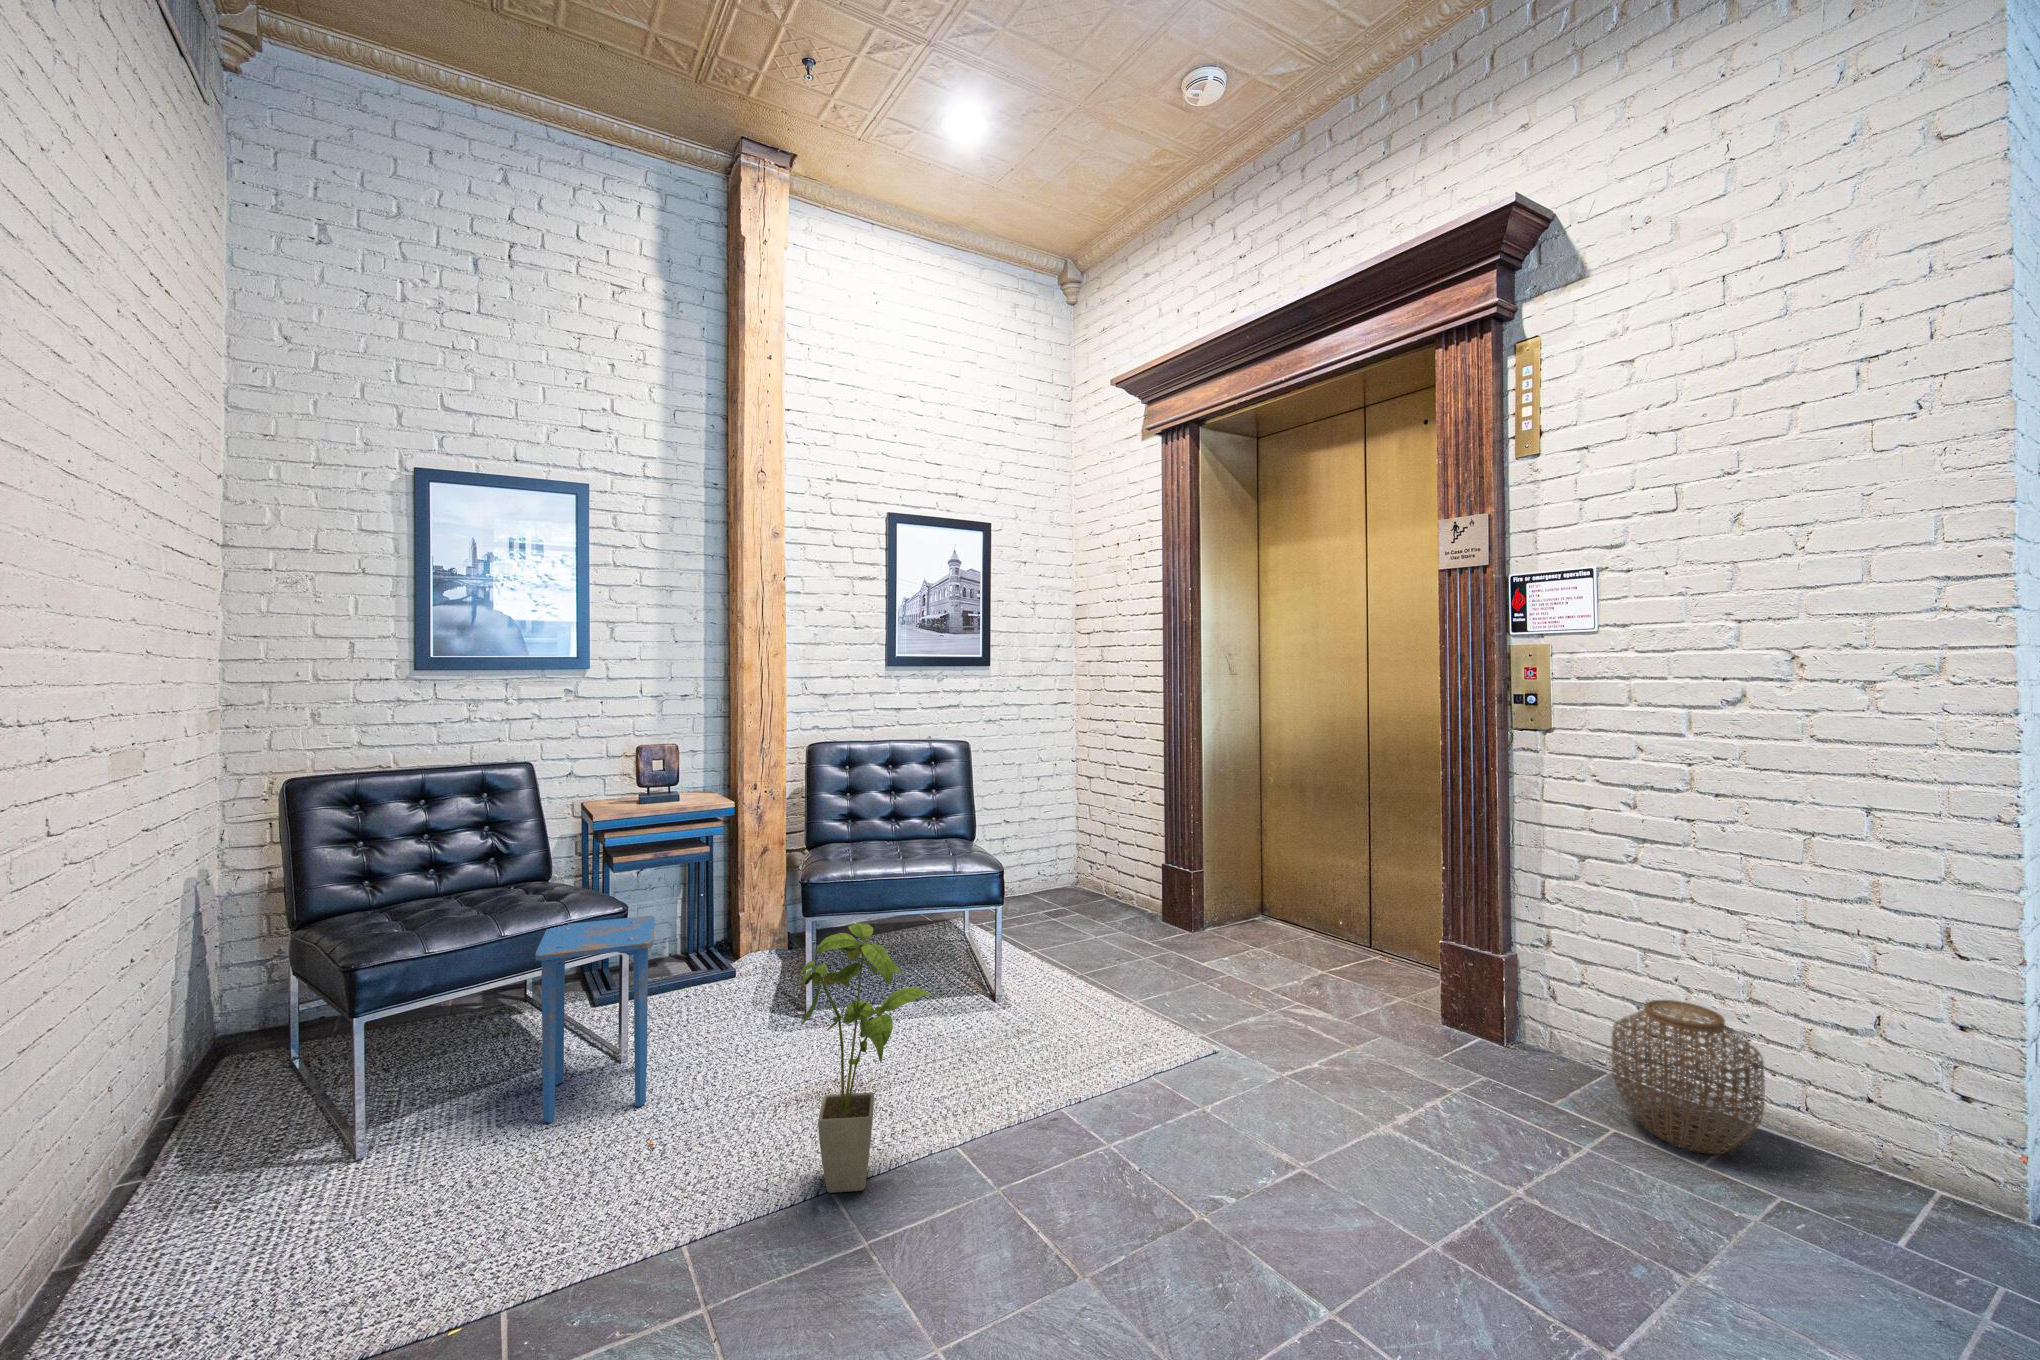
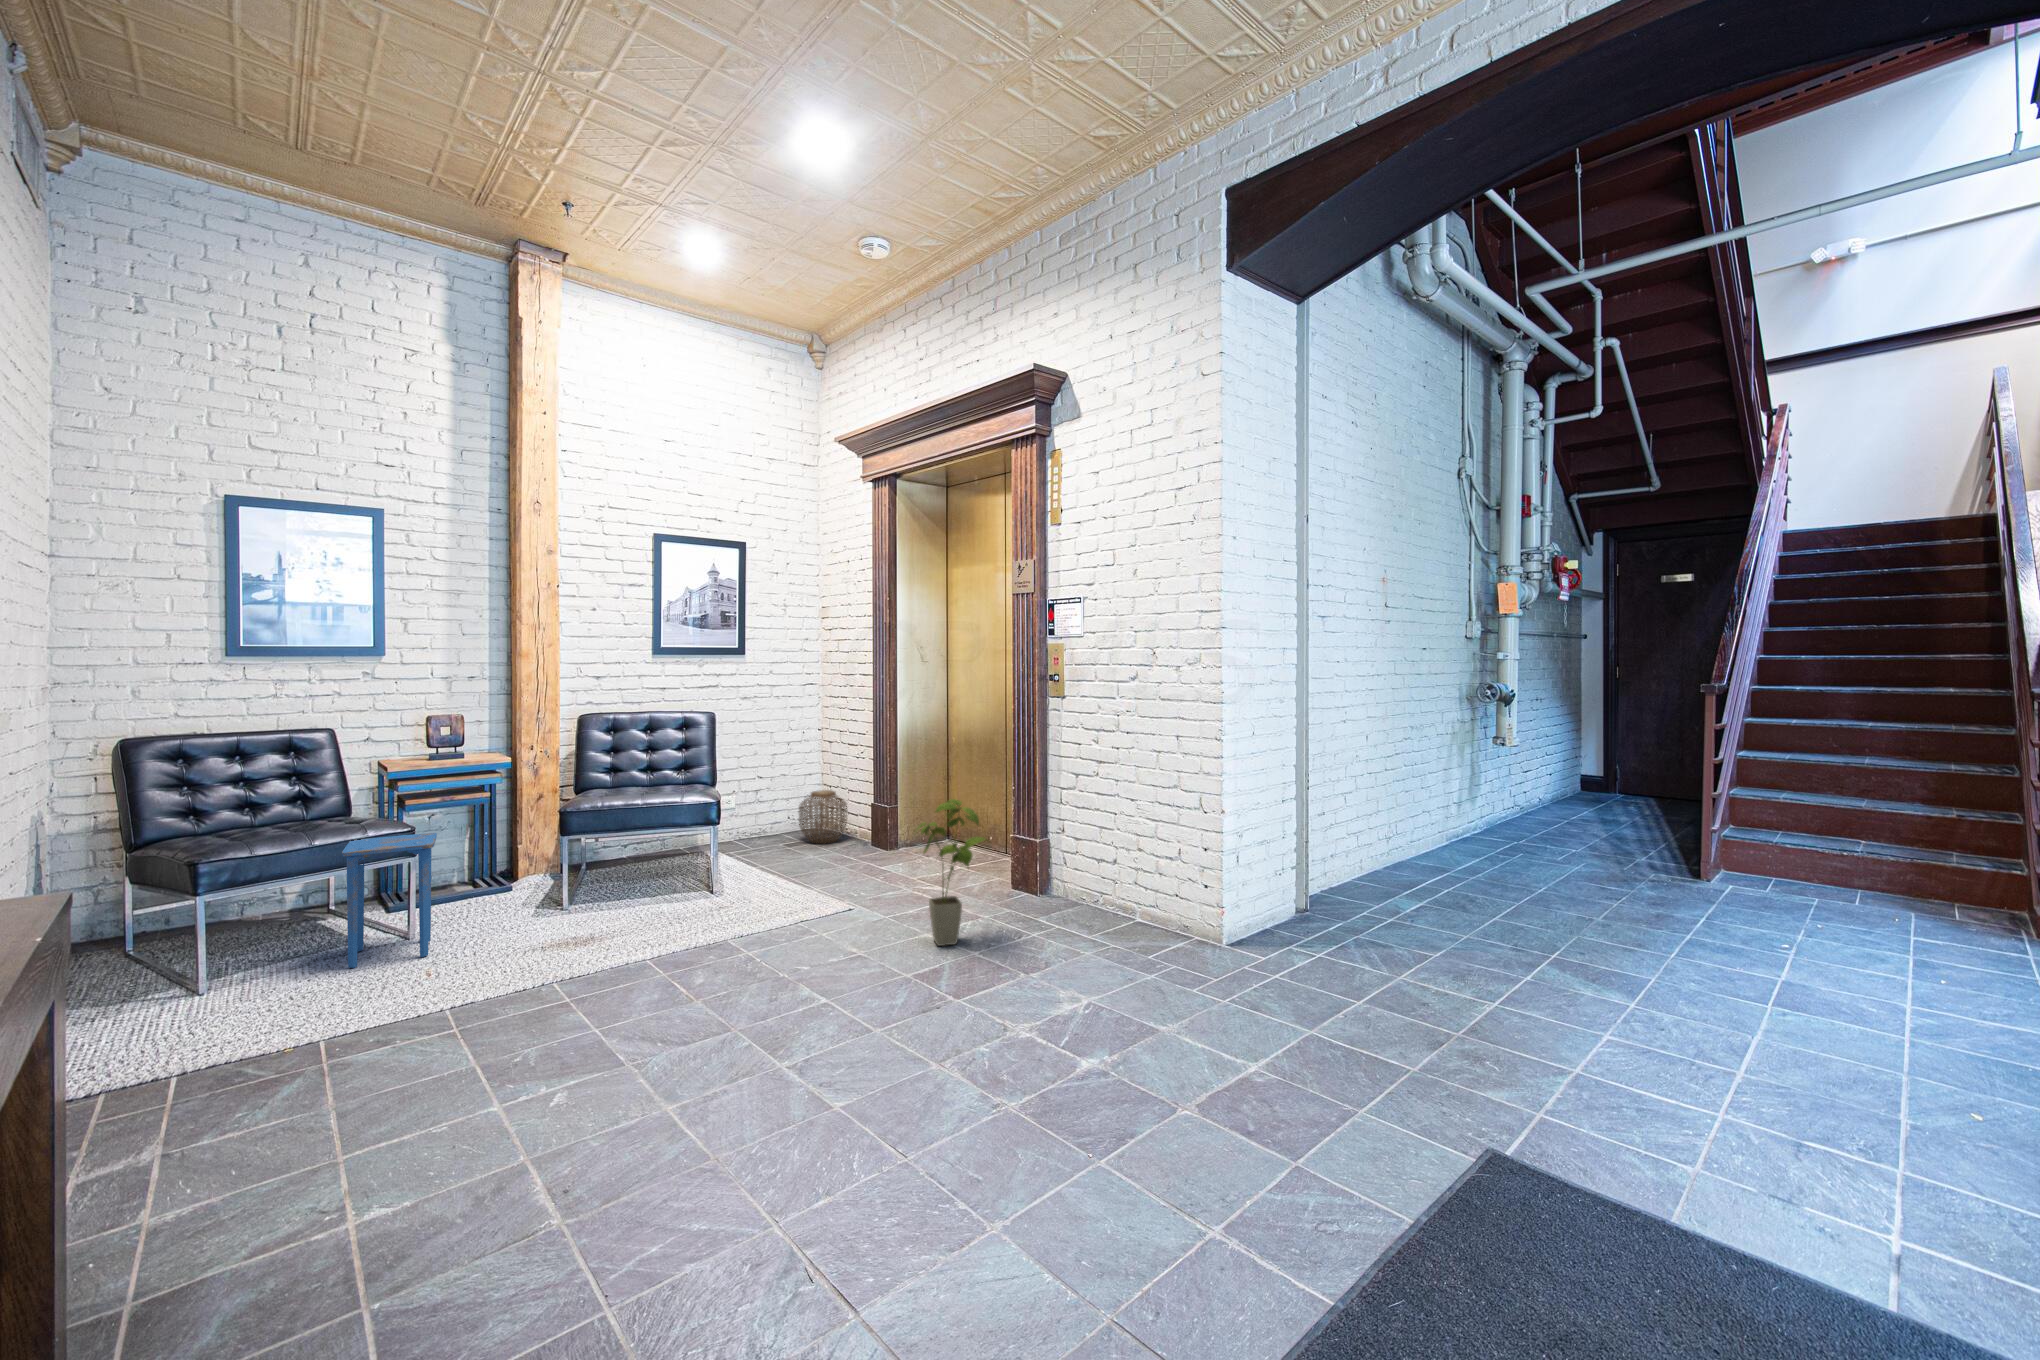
house plant: present [798,923,935,1193] -> present [916,799,985,946]
woven basket: present [1612,1000,1765,1154] -> present [799,790,847,843]

